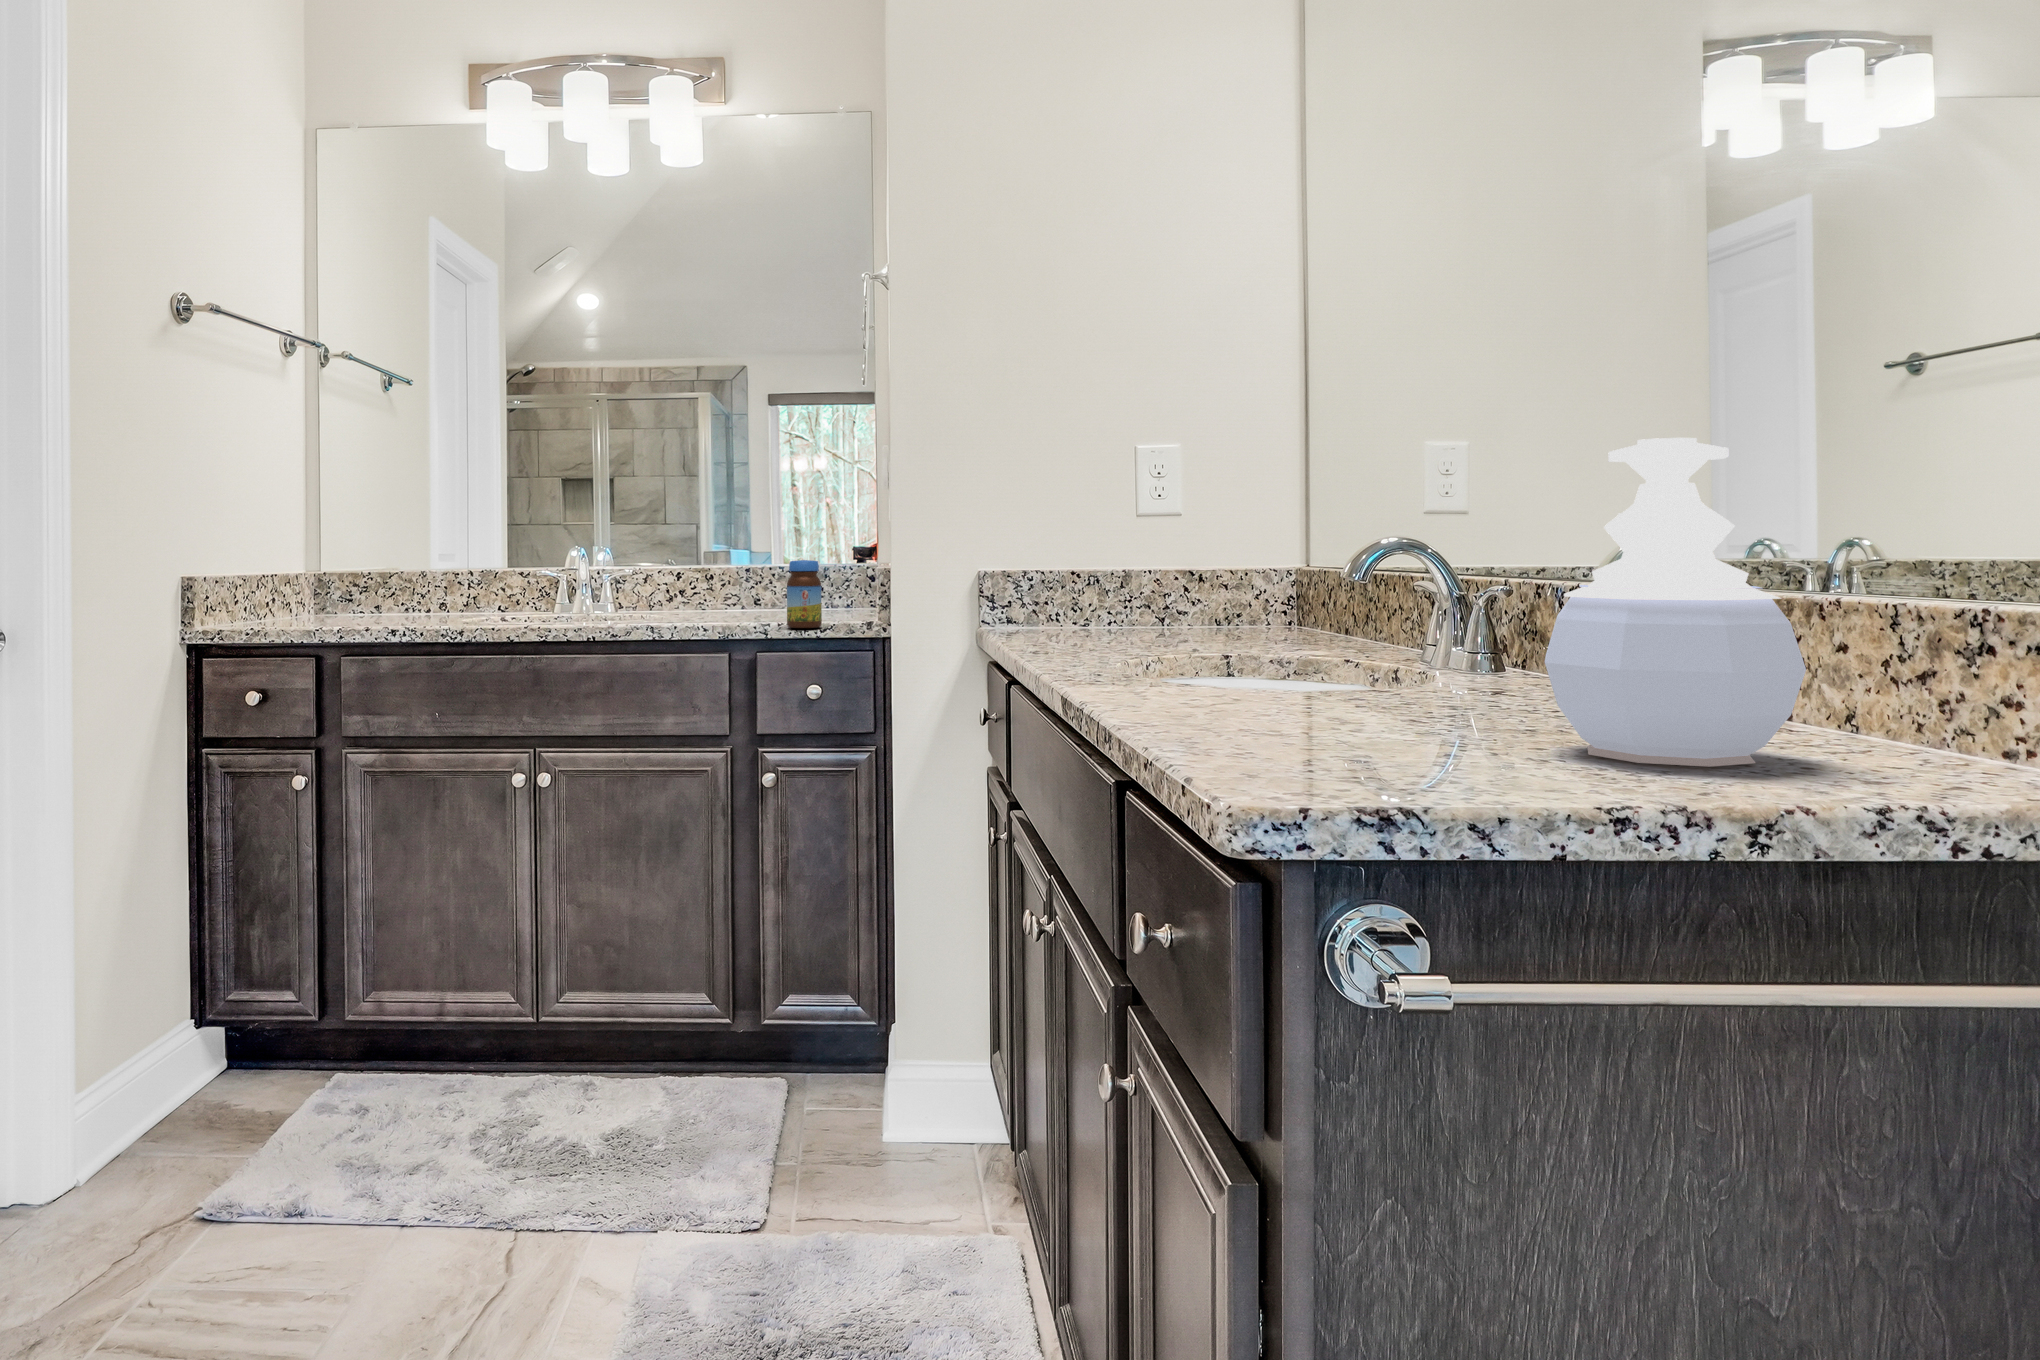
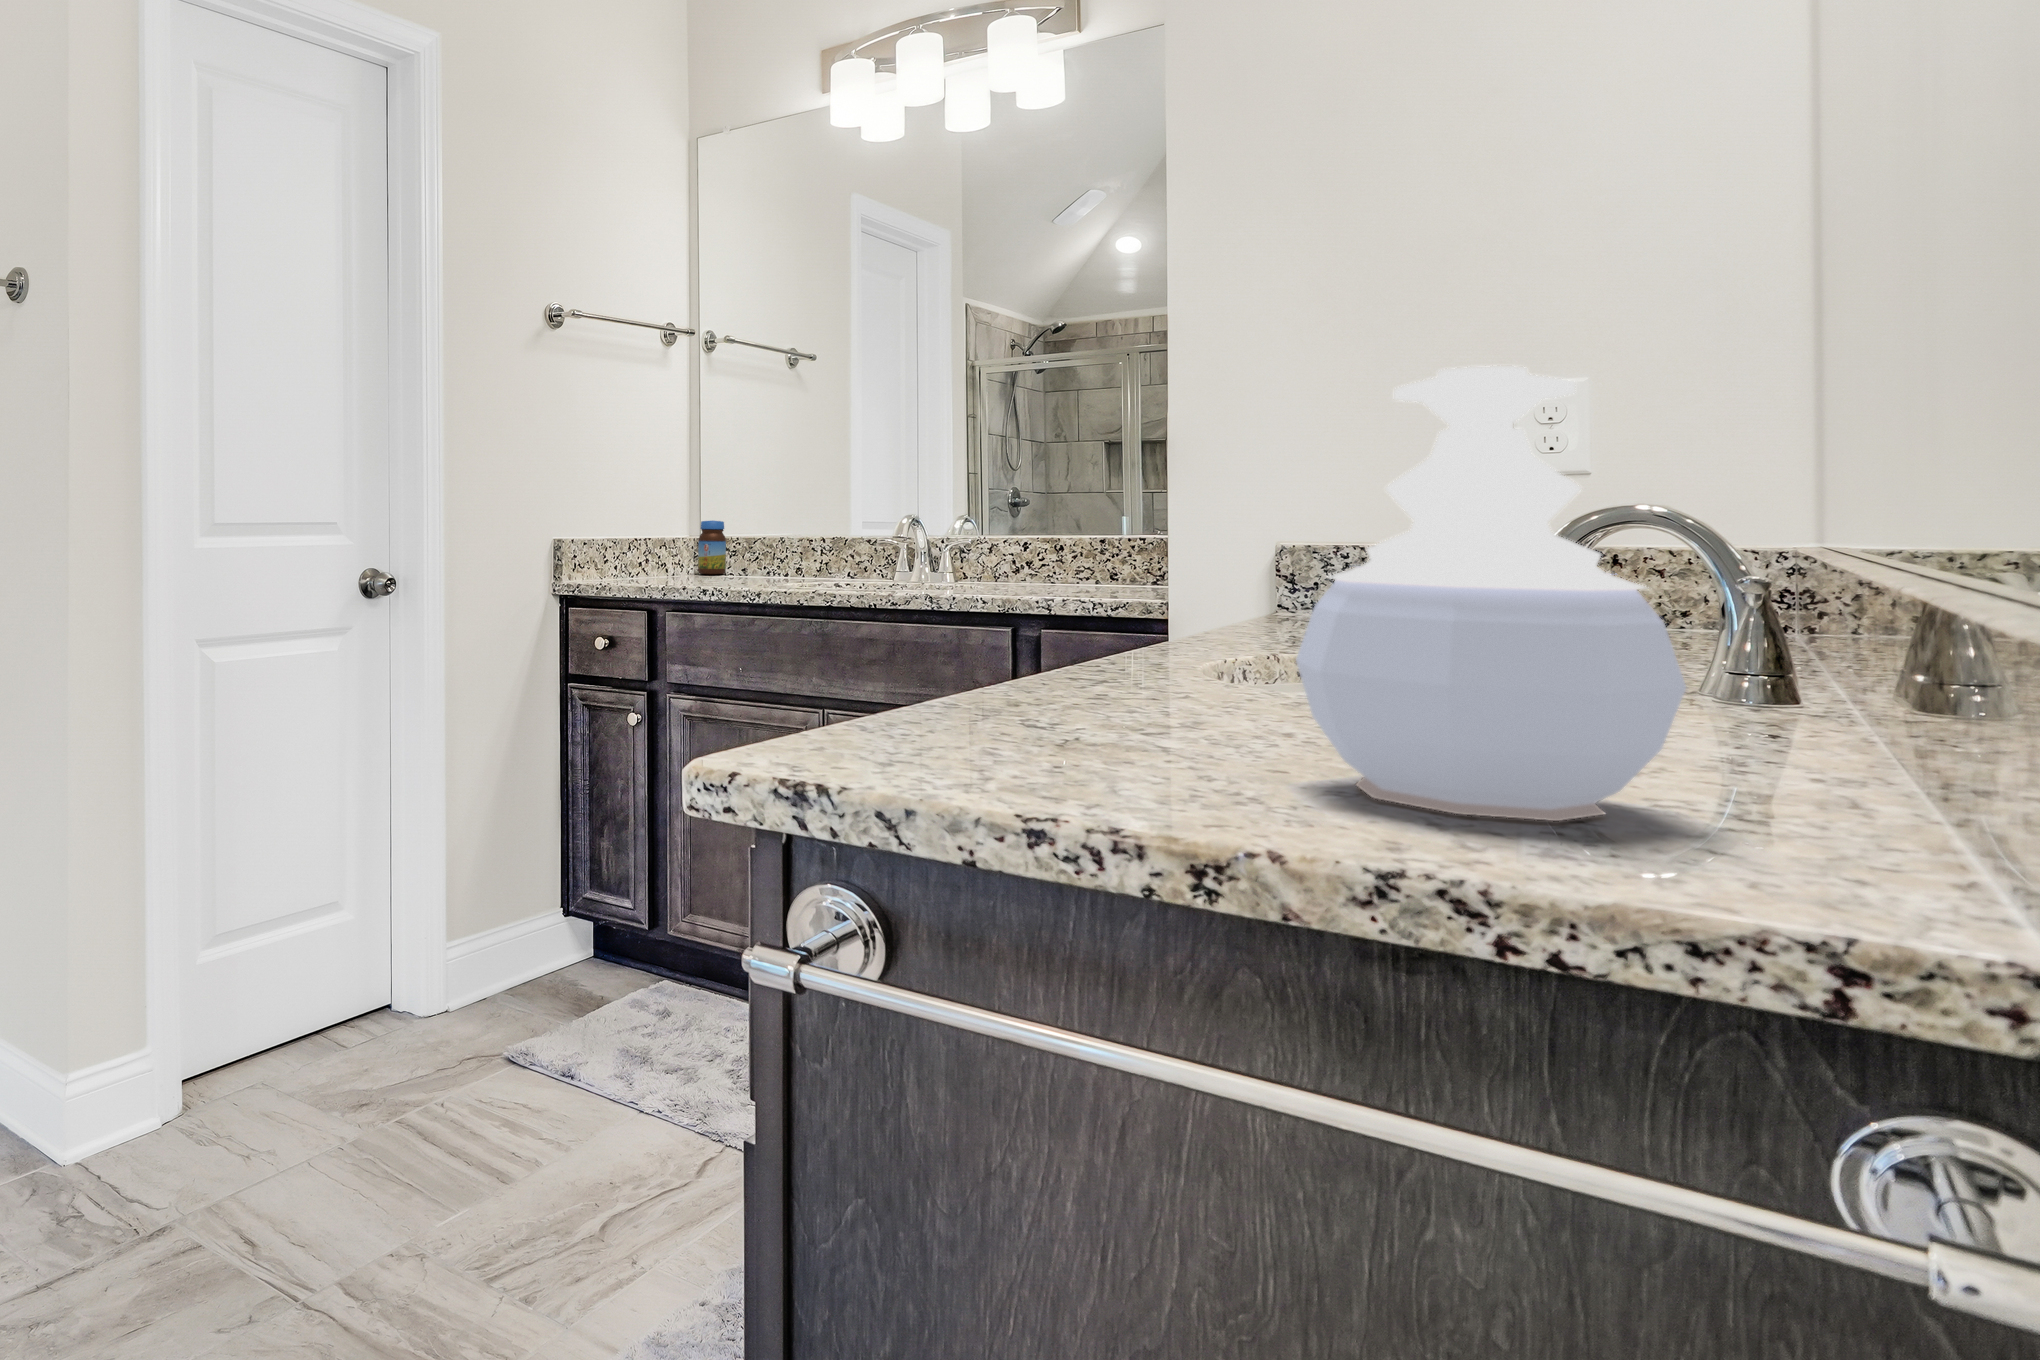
jar: present [787,560,822,628] -> present [698,520,726,574]

